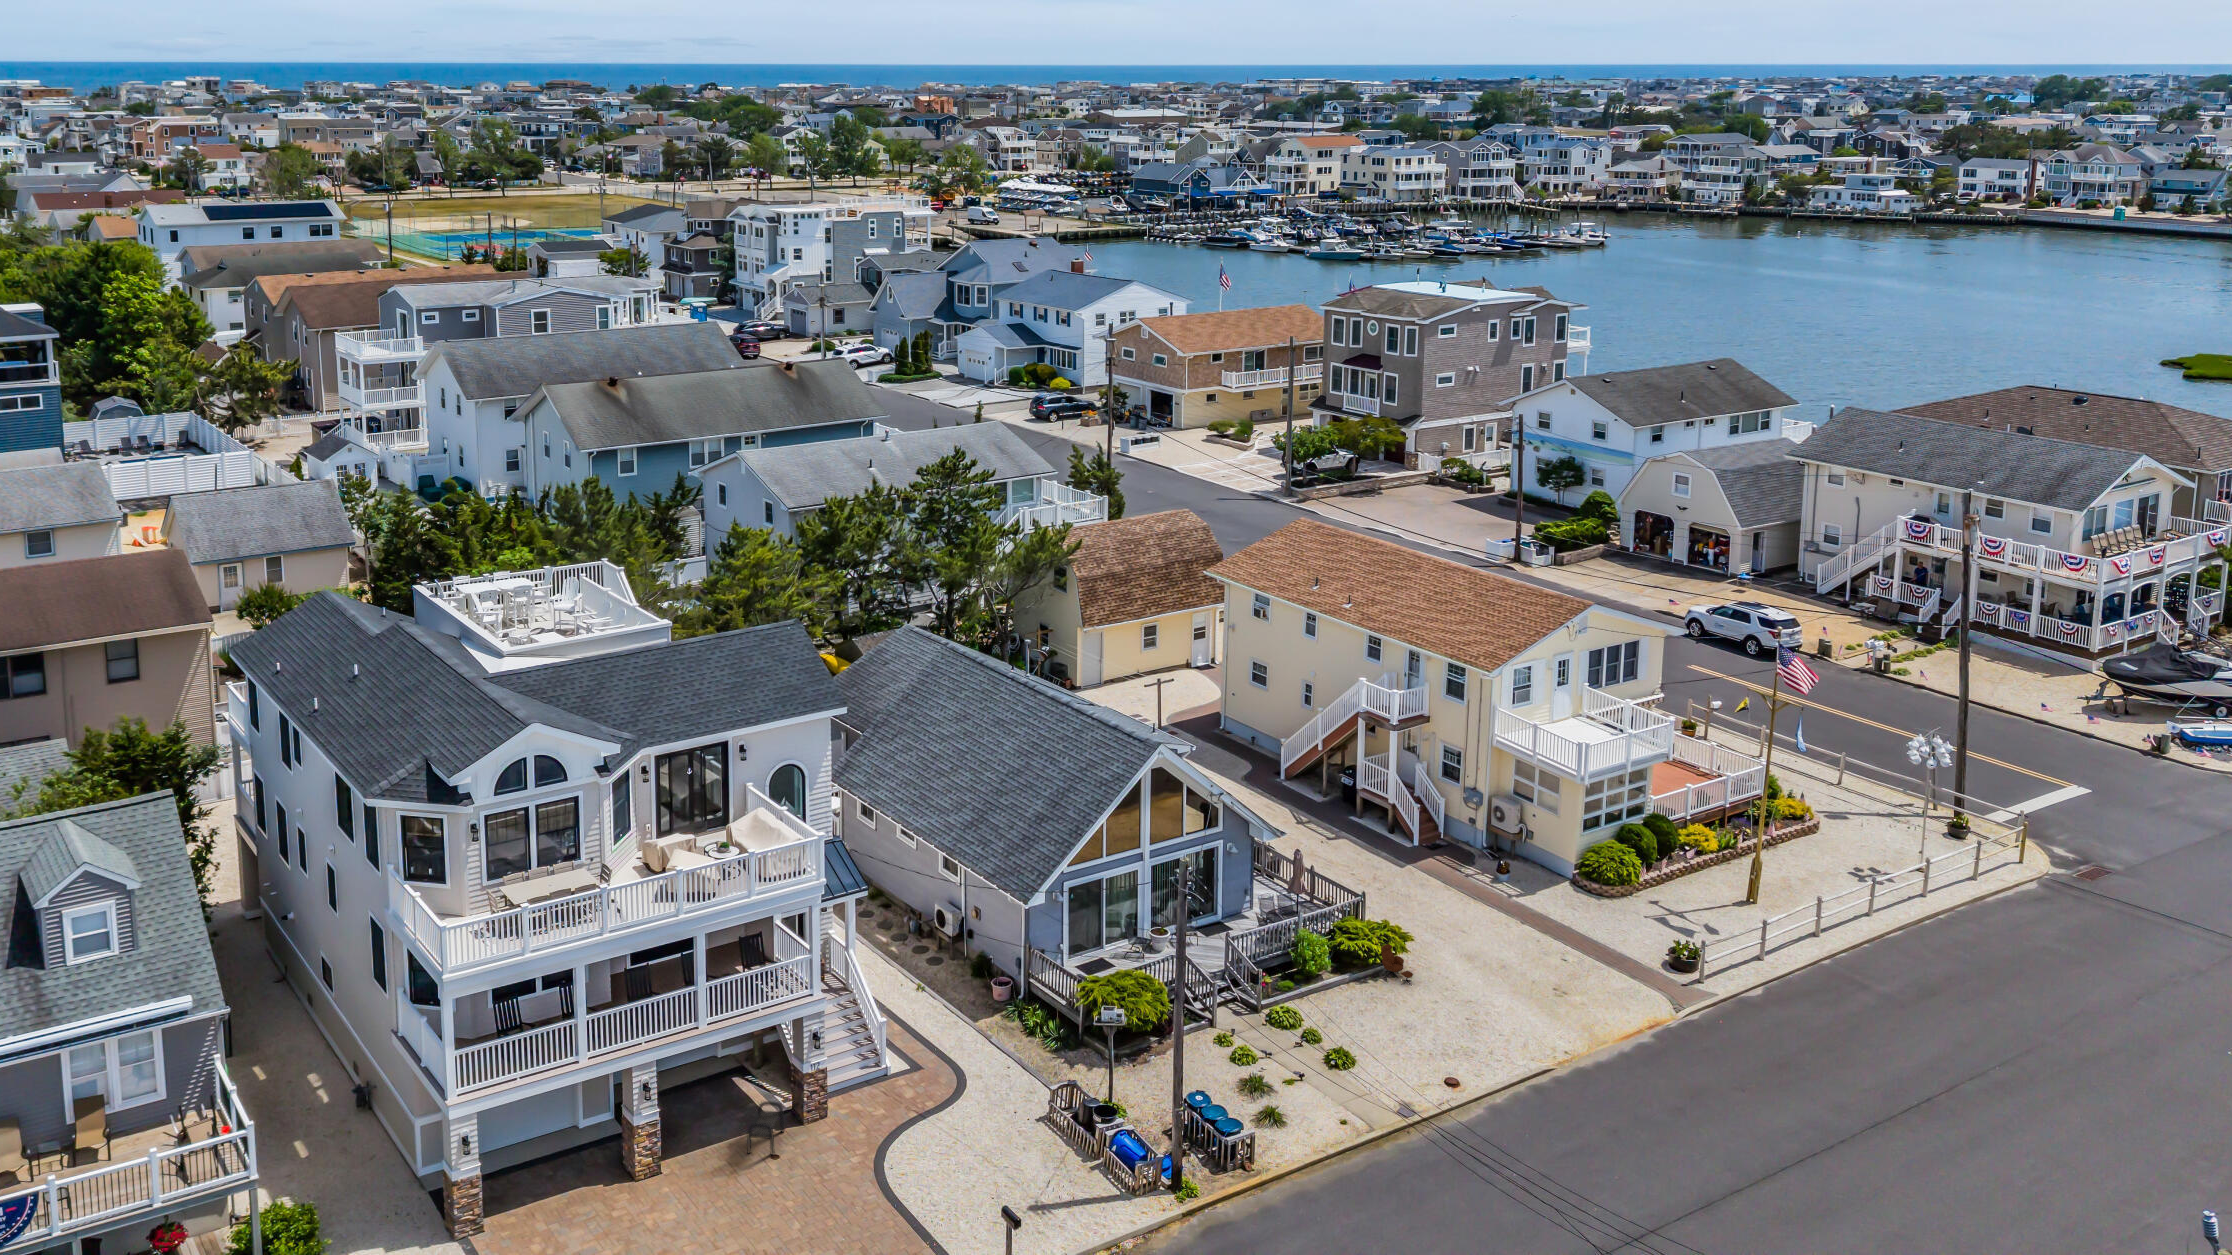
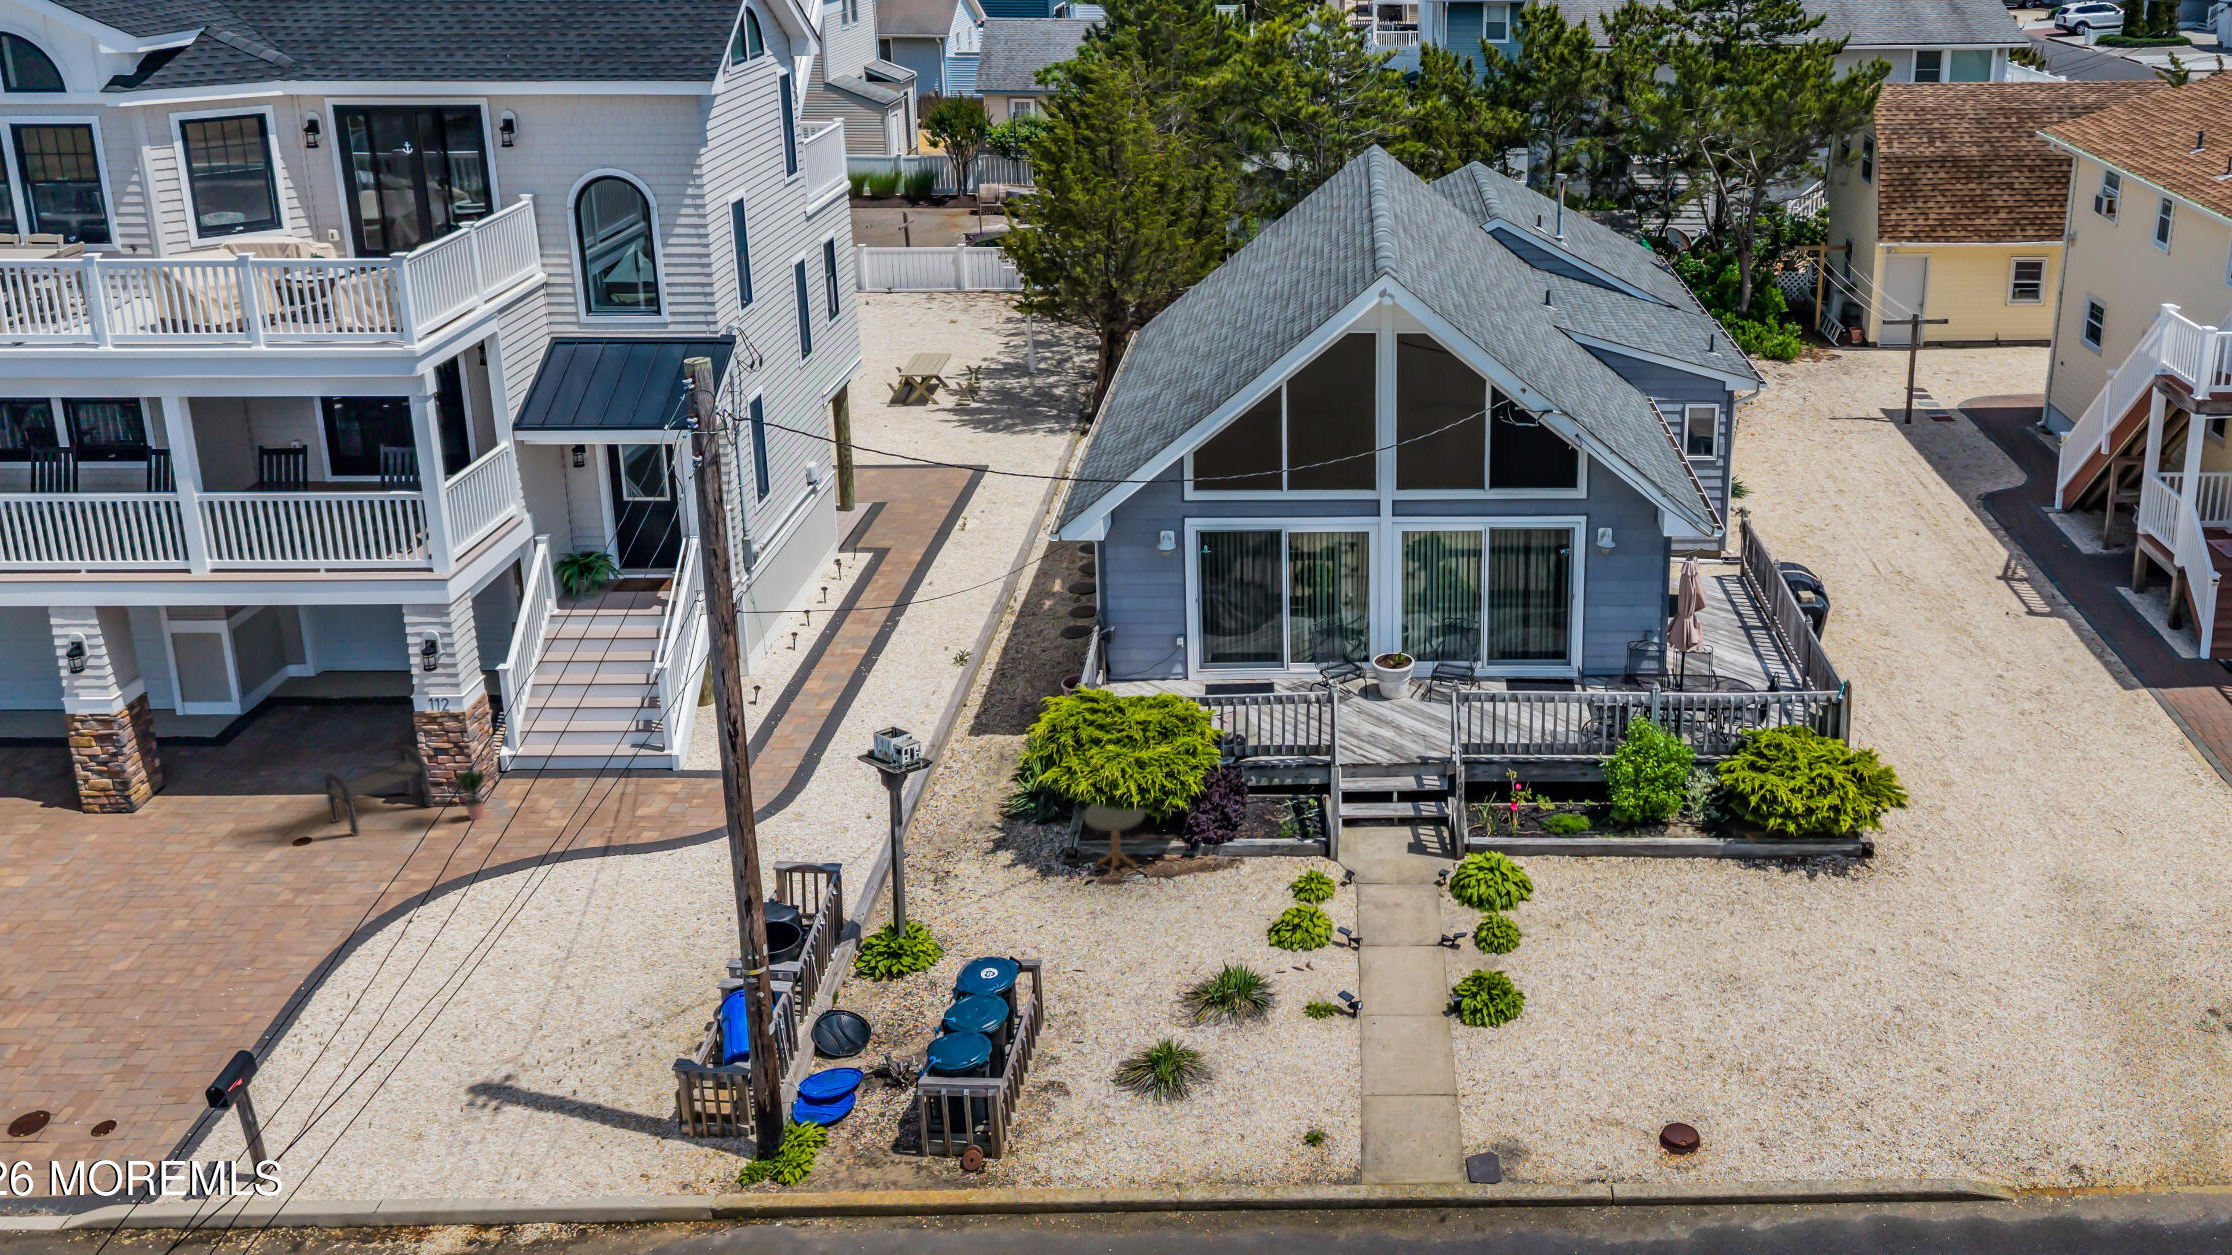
lounge chair: present [1381,944,1413,984] -> none [1808,800,1862,901]
side table: none [1122,1023,1150,1062] -> present [1084,802,1145,876]
potted plant: none [804,1096,826,1130] -> present [455,770,491,820]

